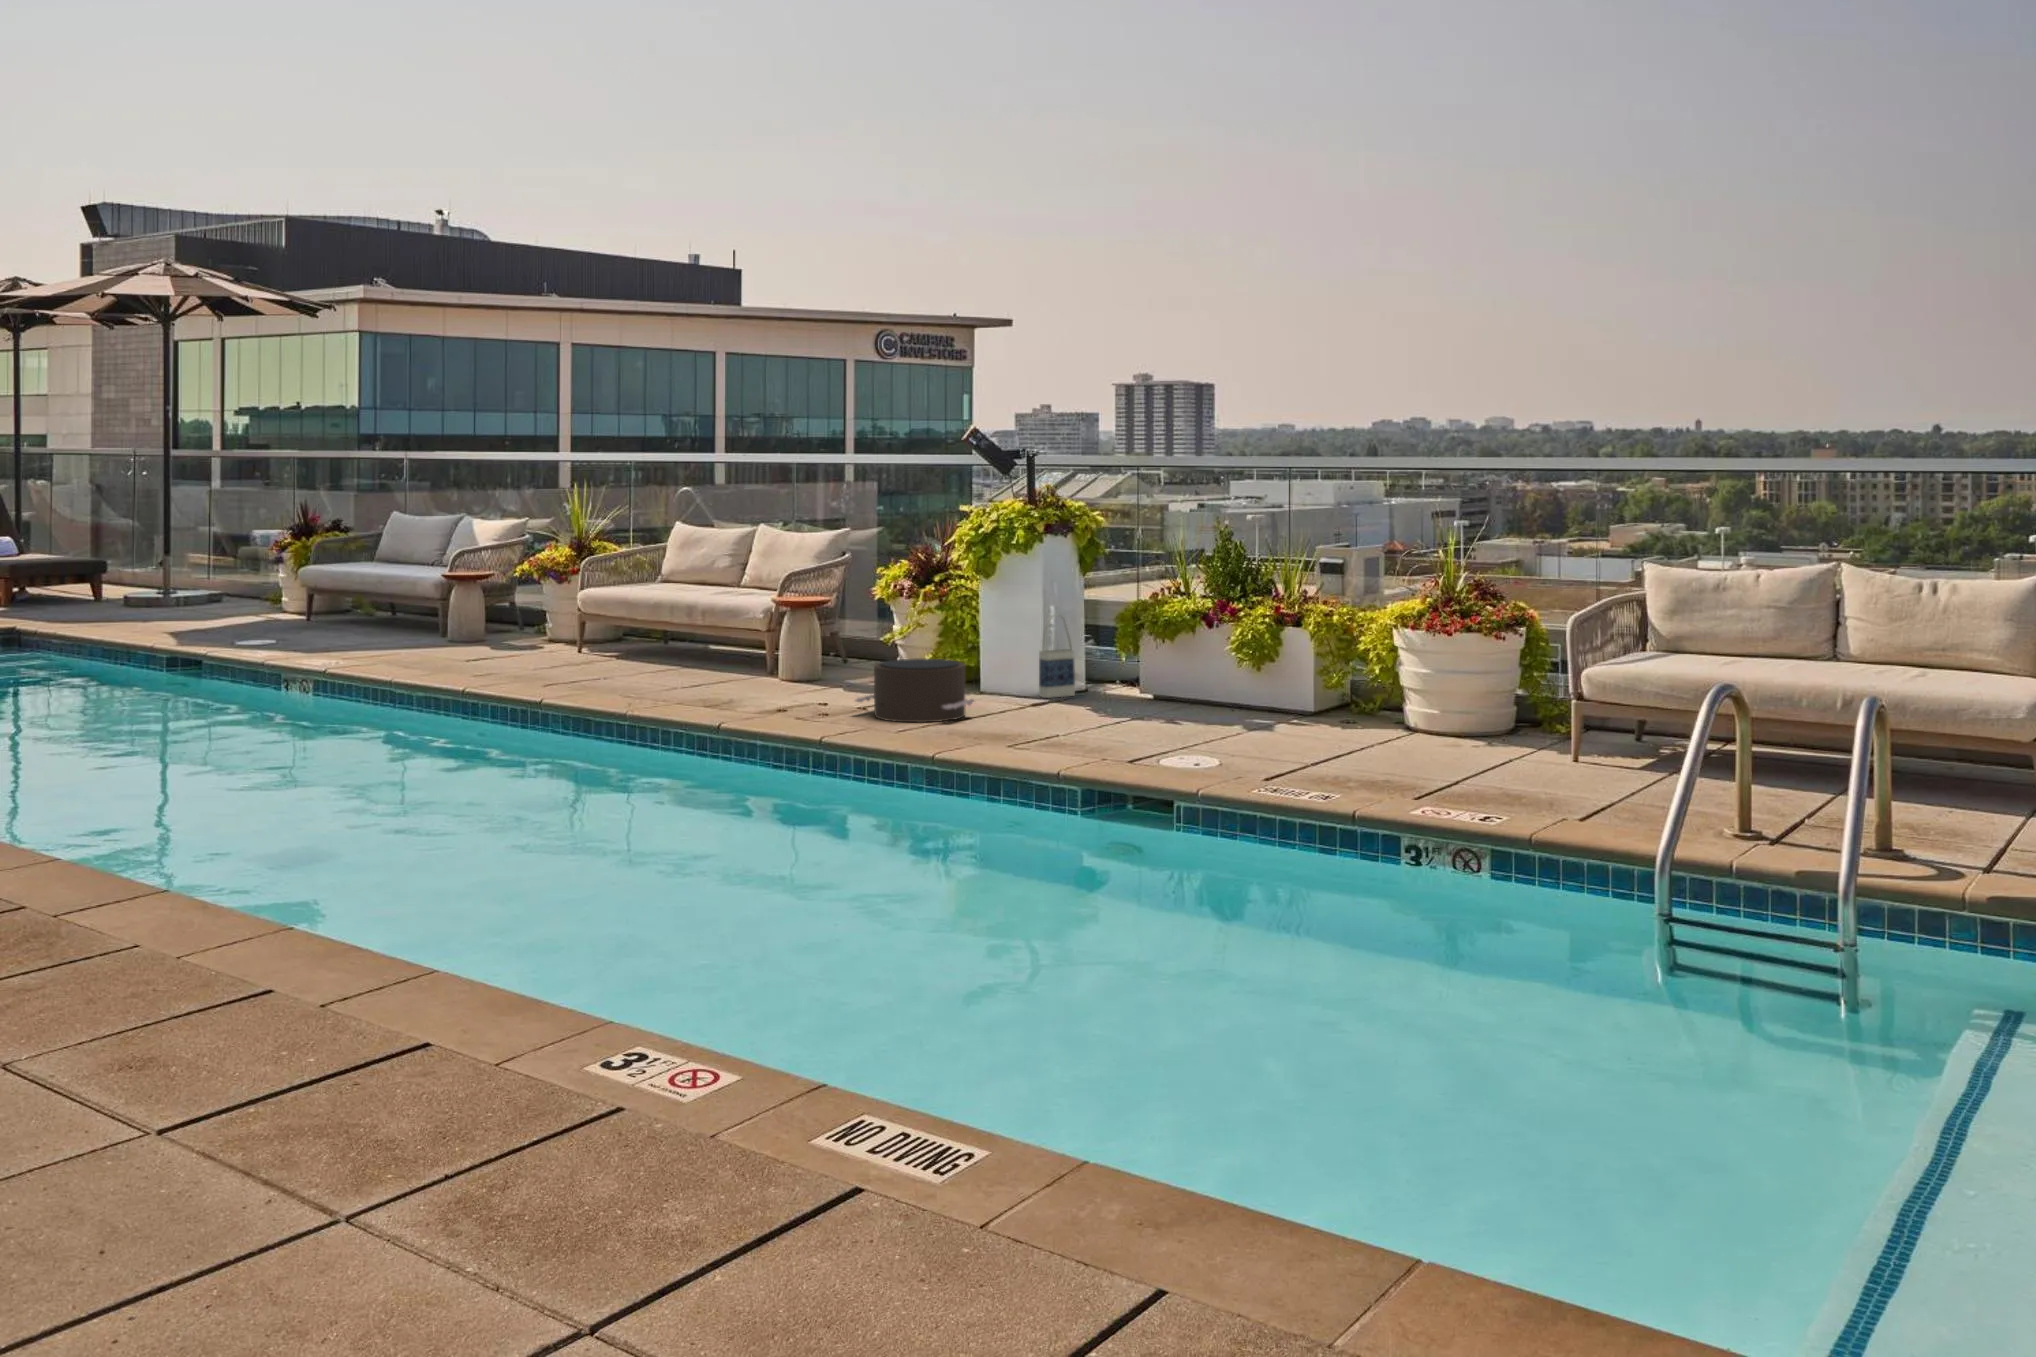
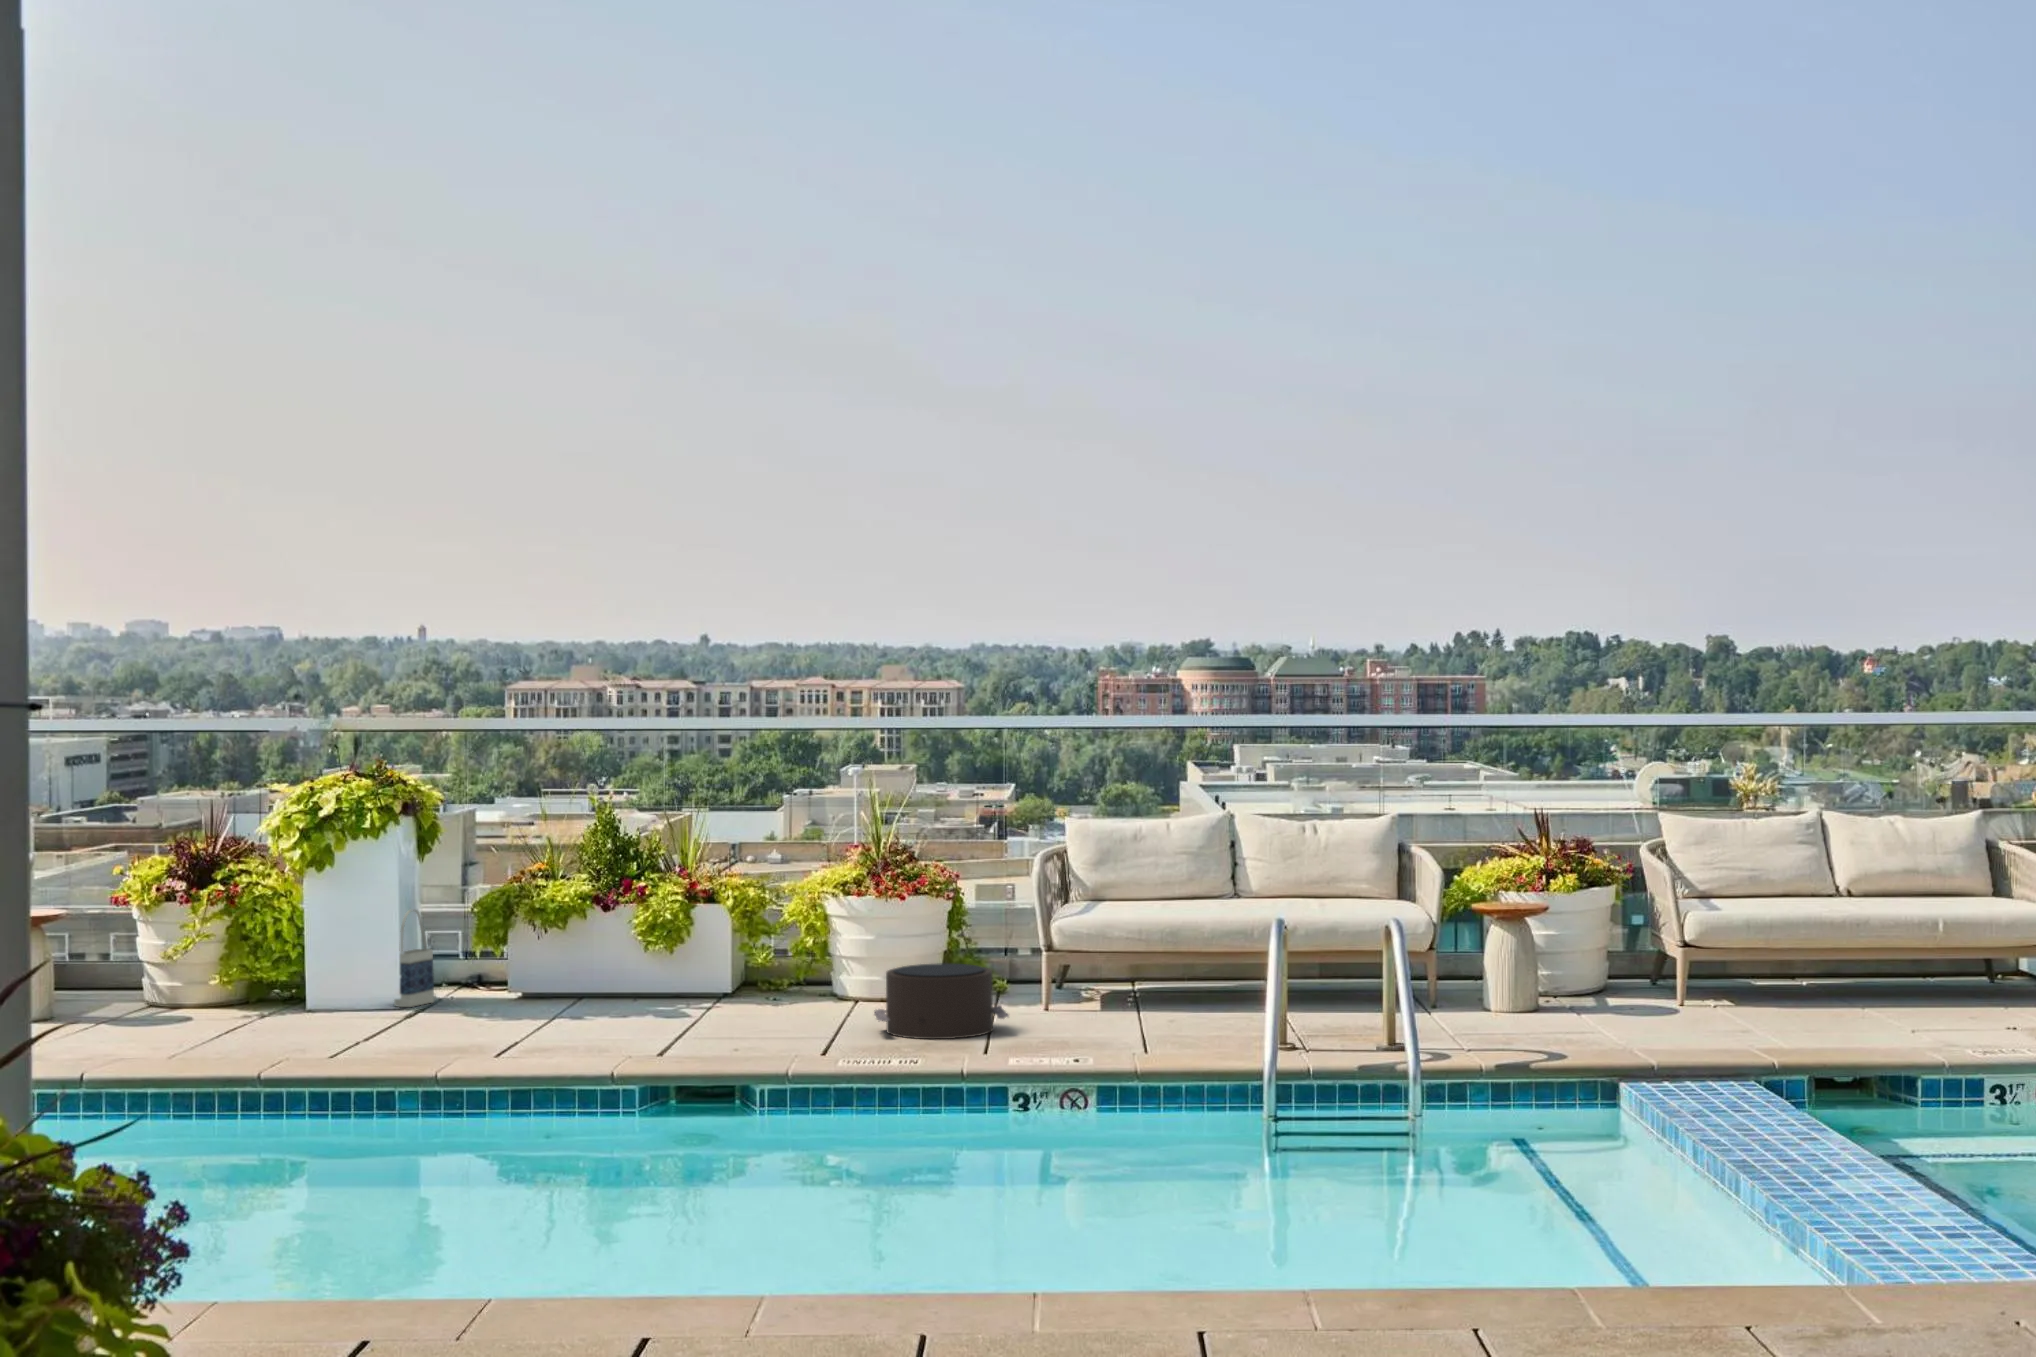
pouf: present [855,659,974,722] -> present [874,964,1009,1039]

